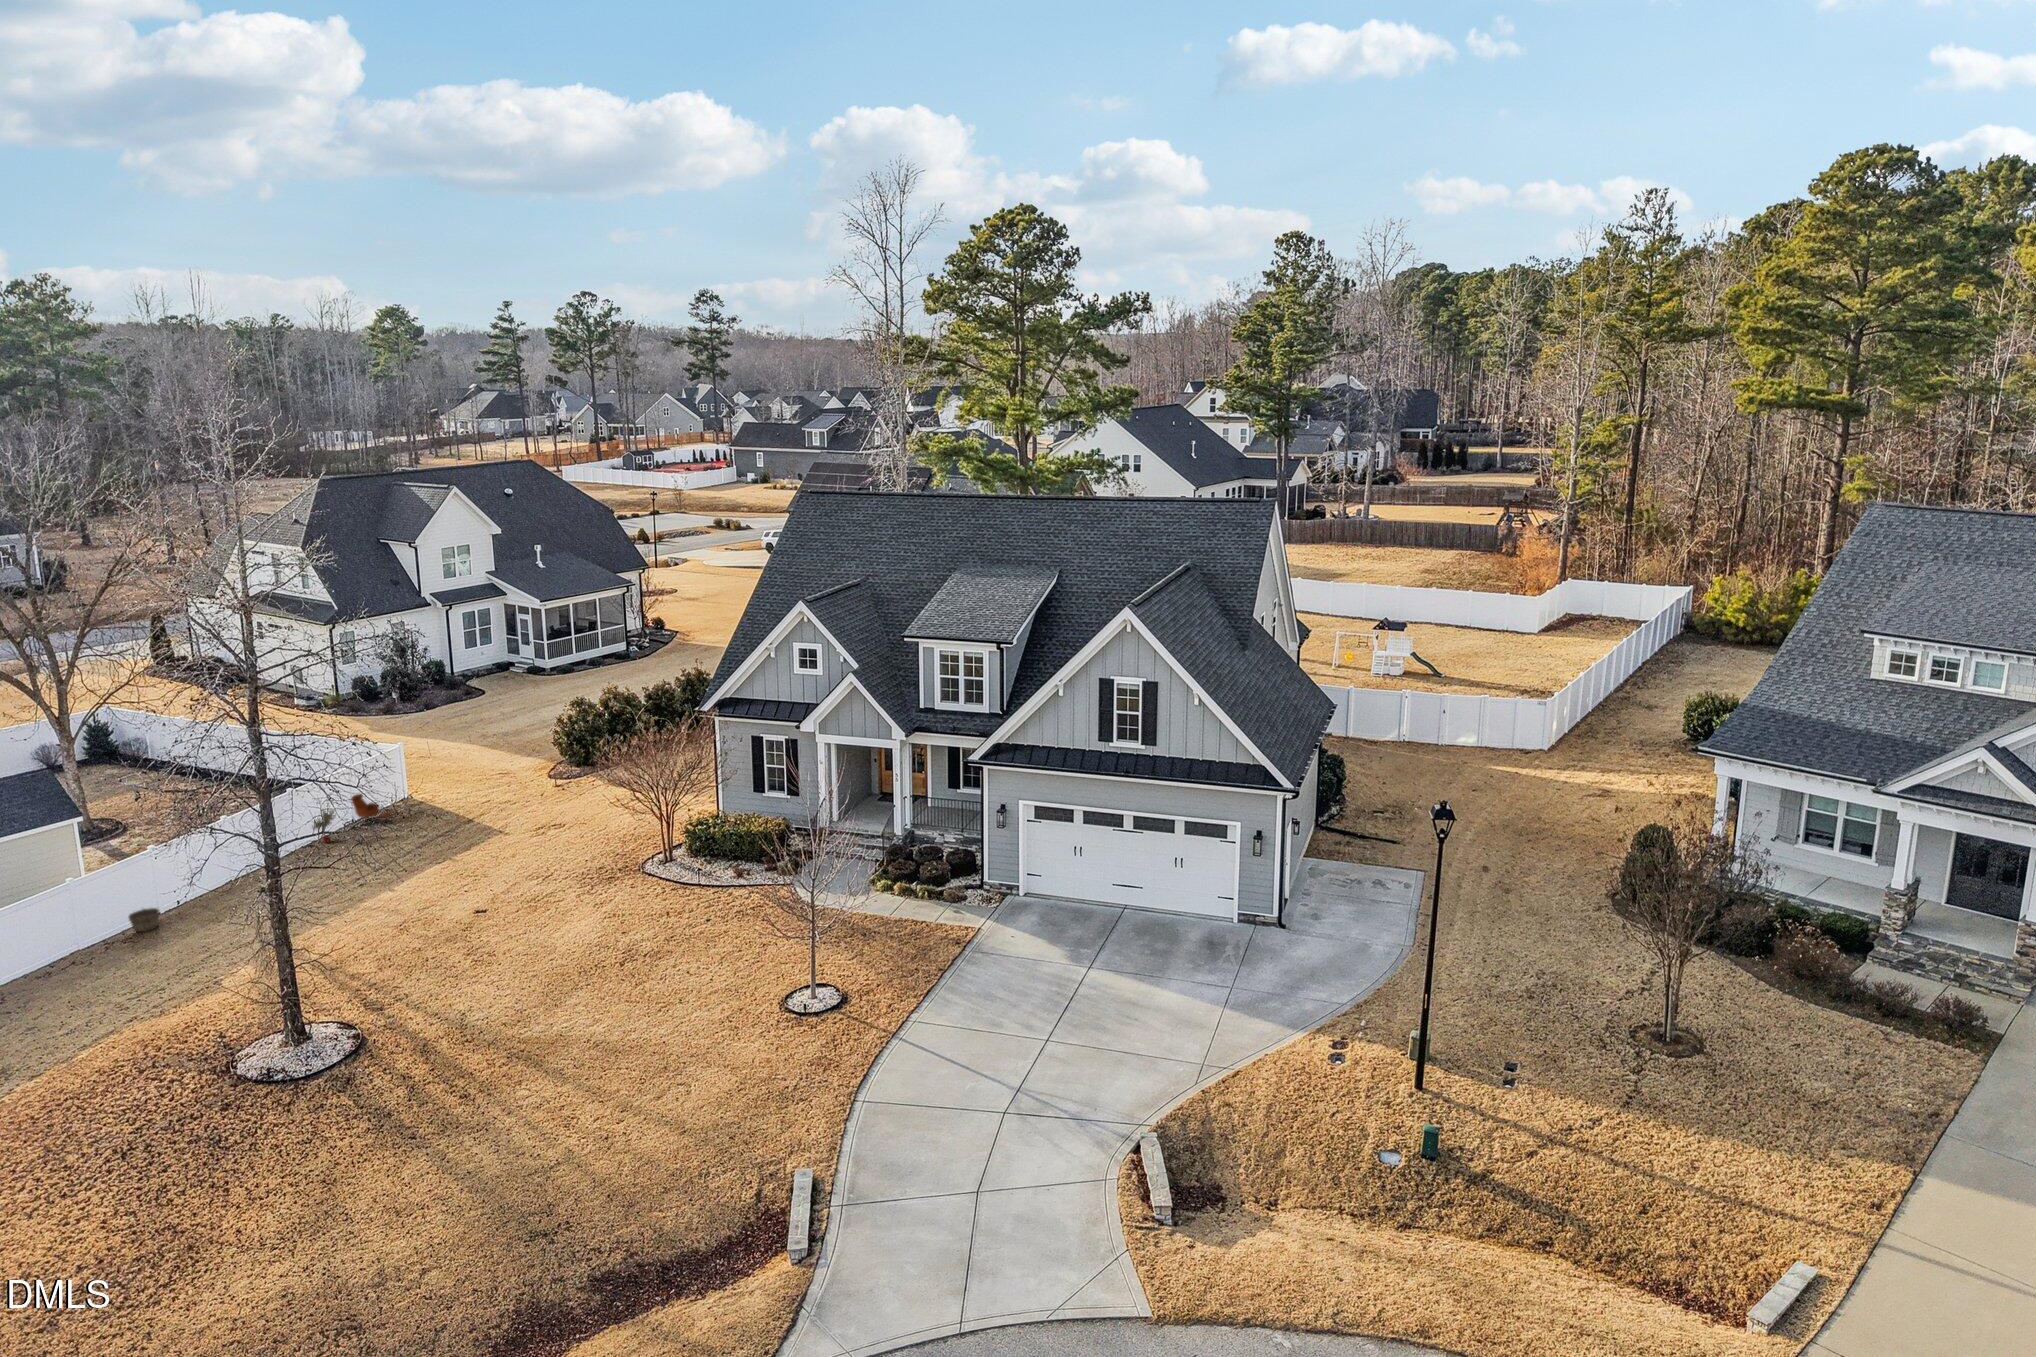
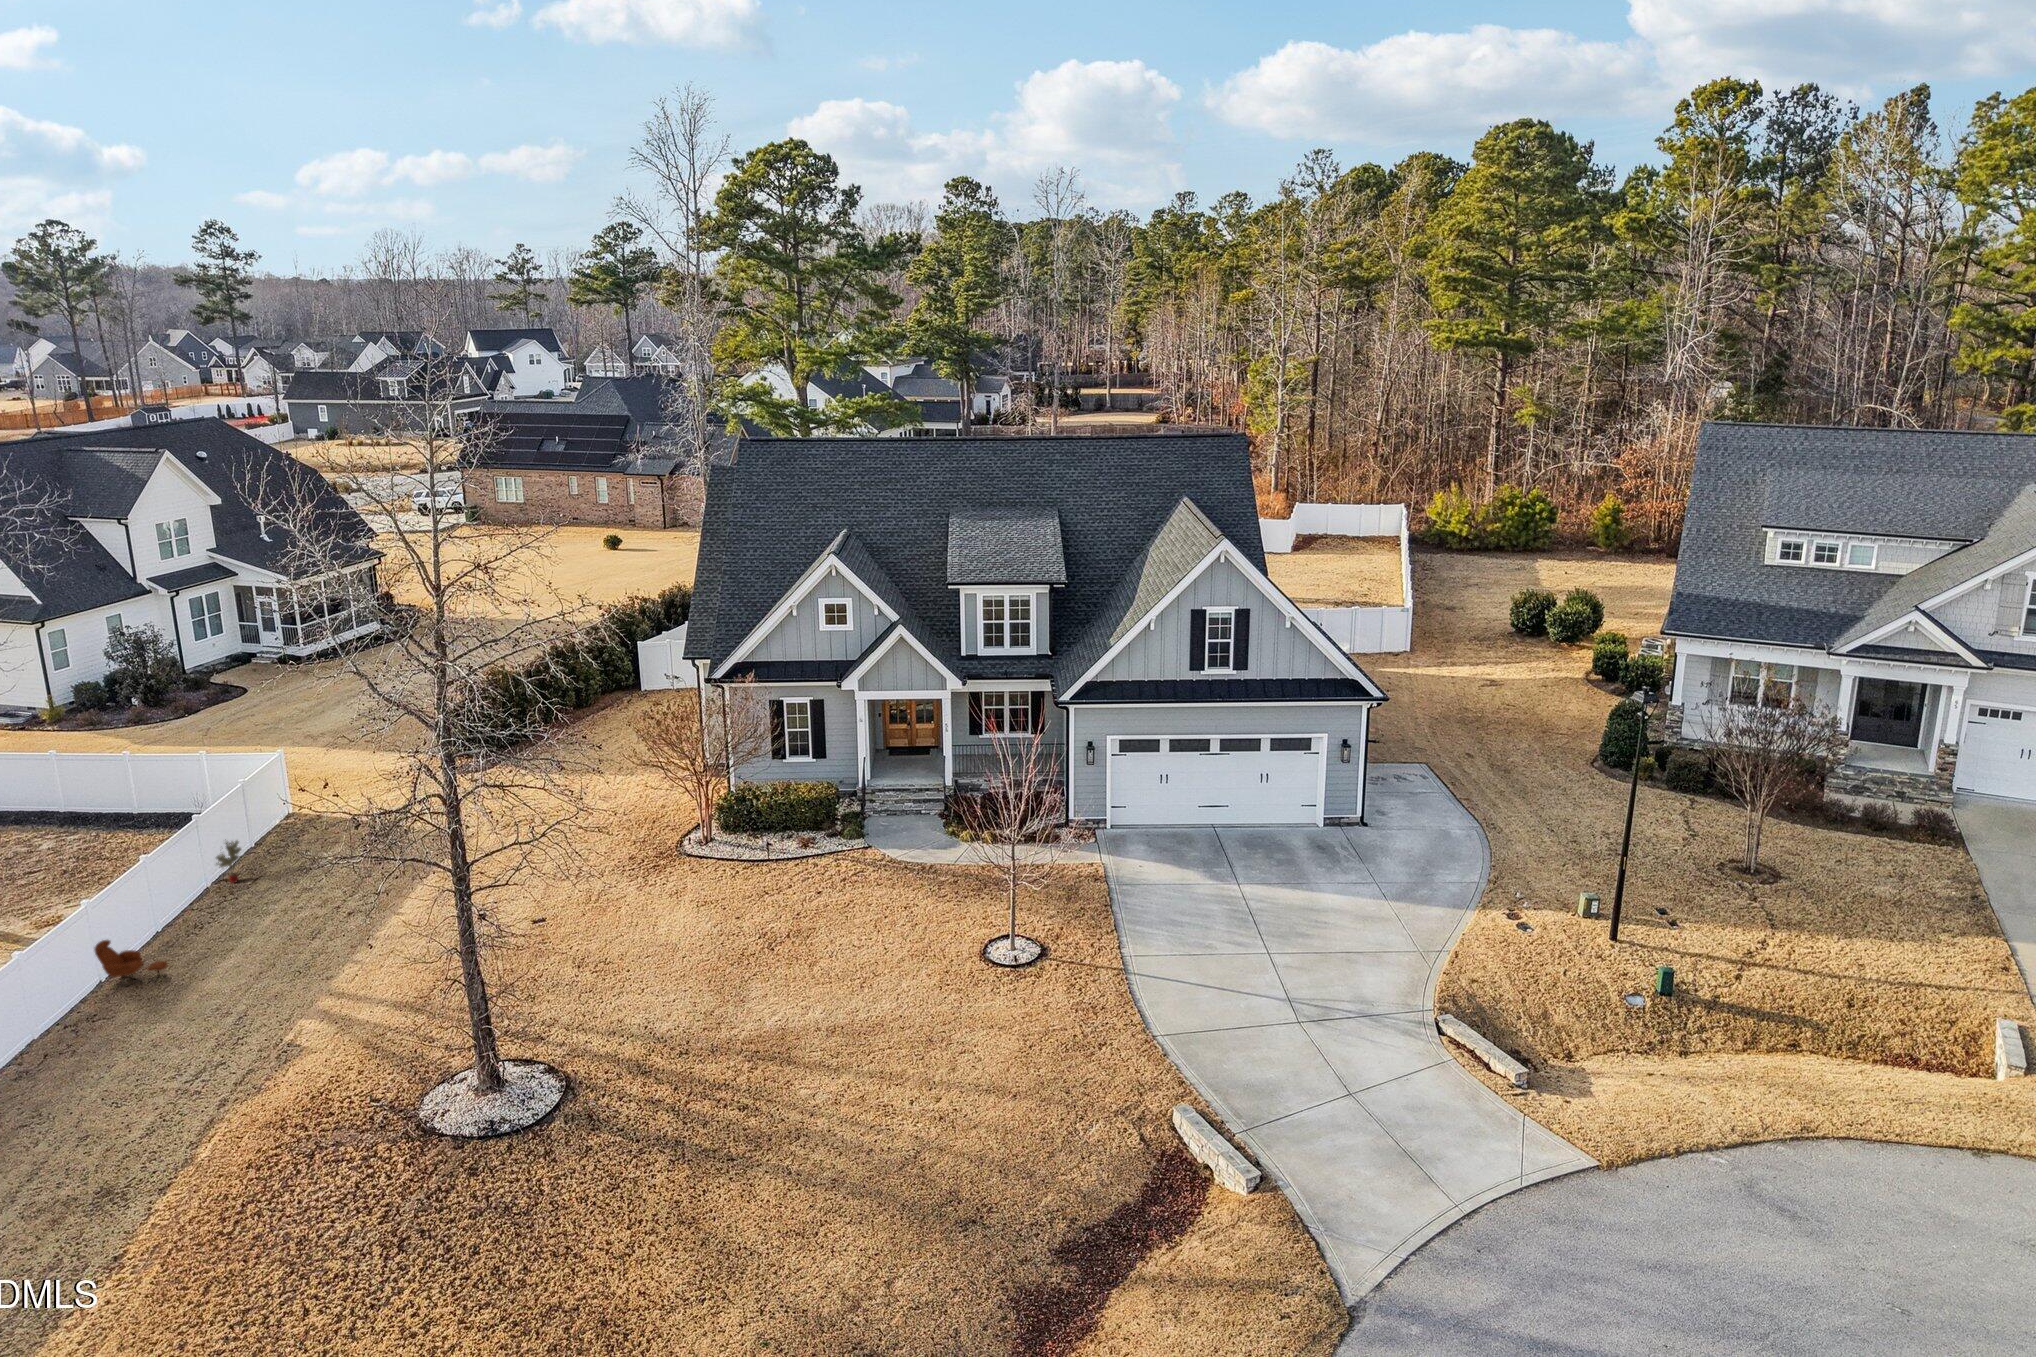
lounge chair: present [351,794,391,822] -> present [94,940,168,983]
wooden bucket: present [129,908,159,932] -> none [64,986,106,1020]

